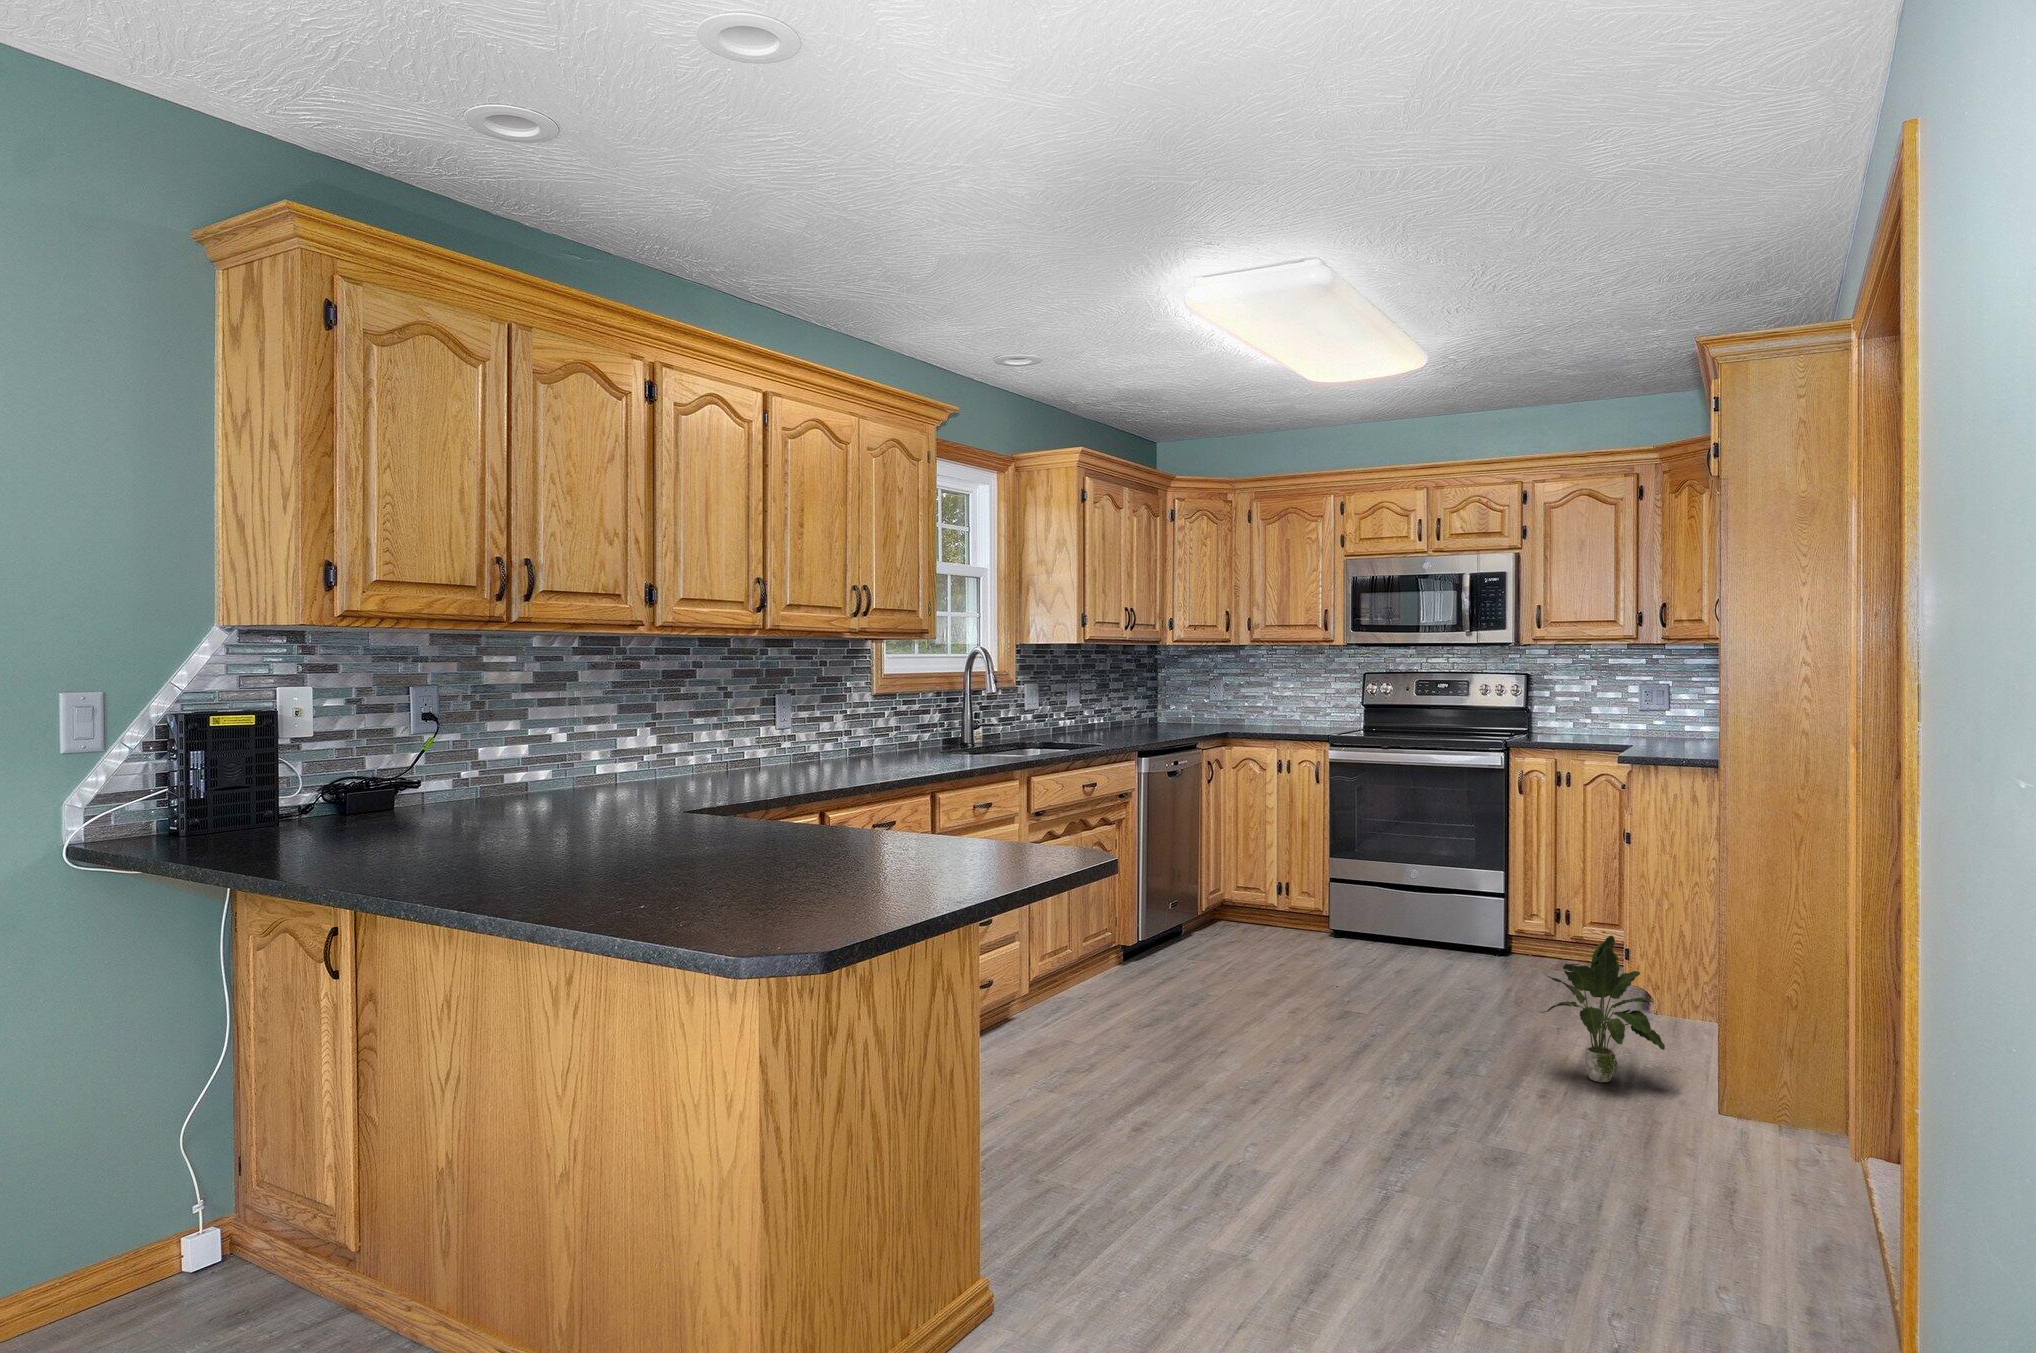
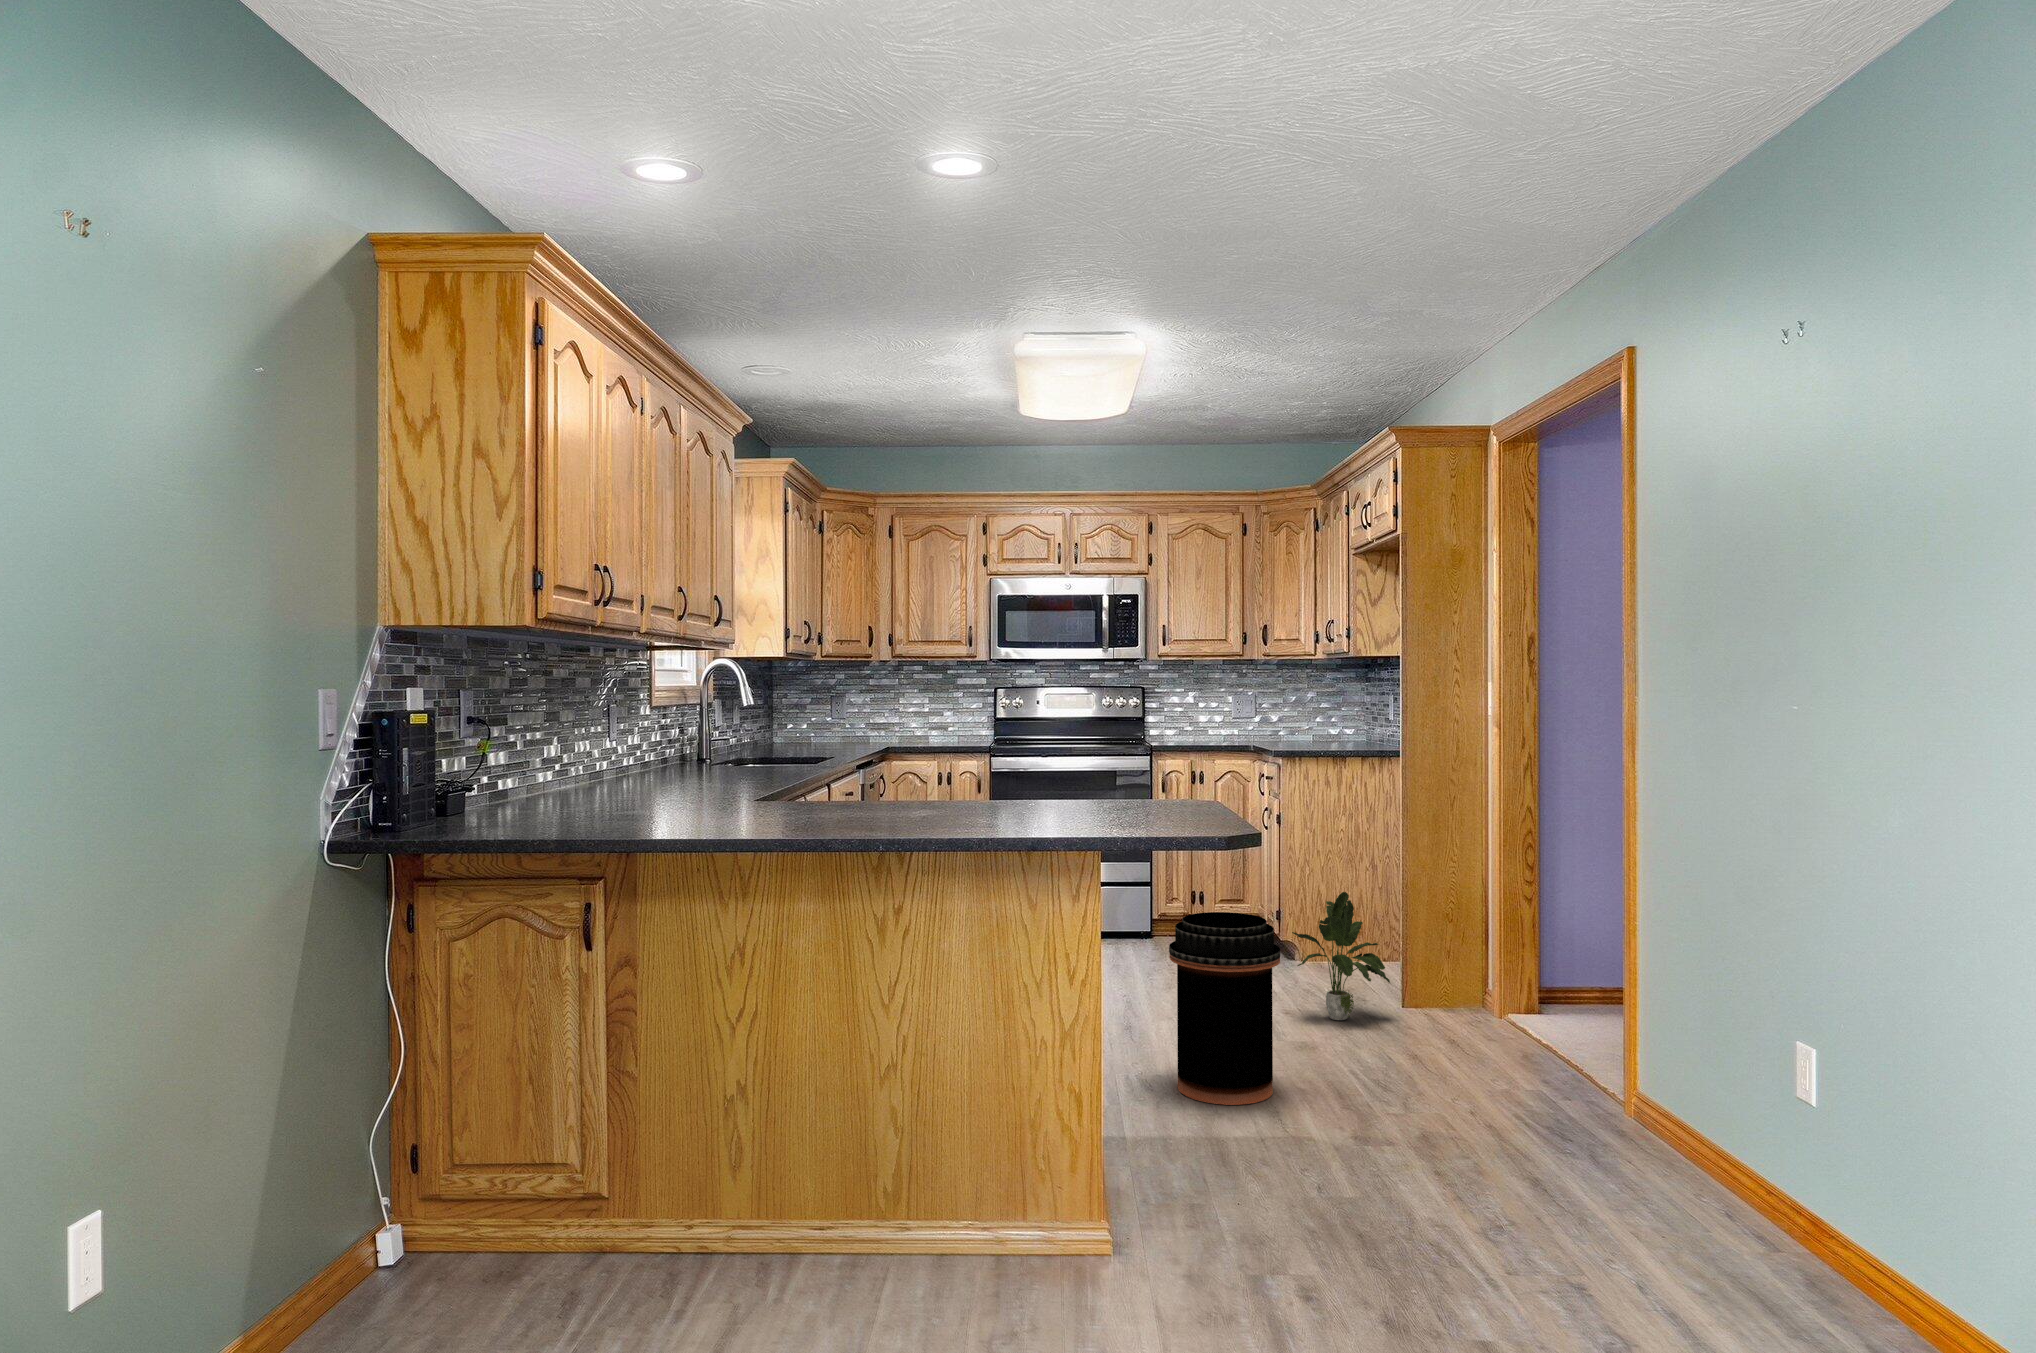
trash can: none [1297,946,1419,1156] -> present [1169,912,1280,1105]

